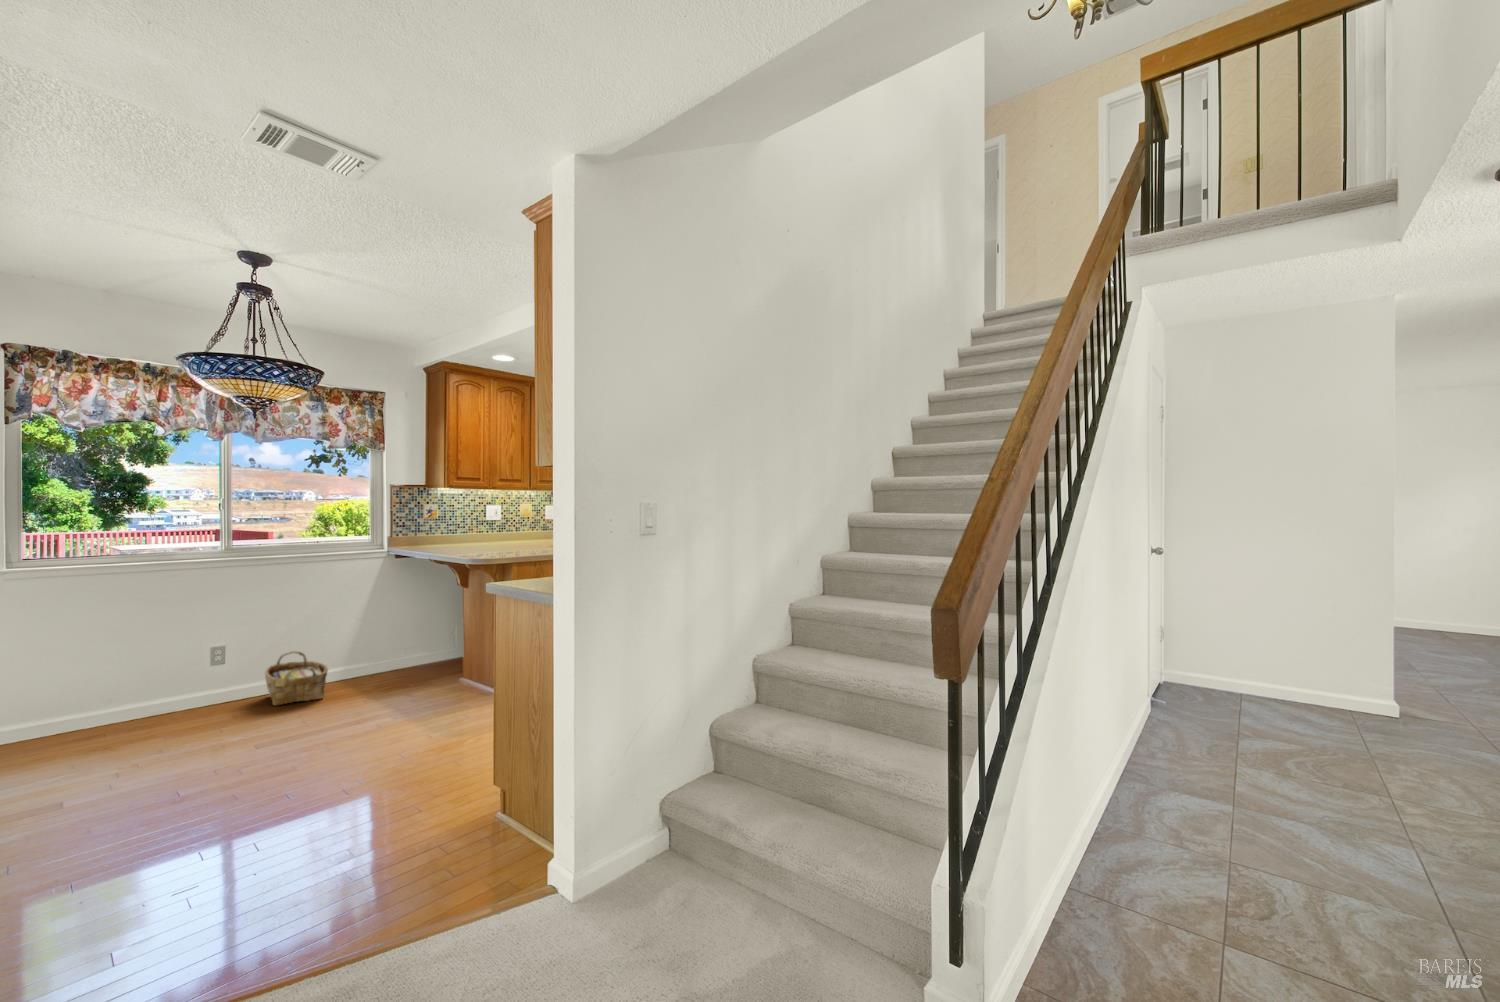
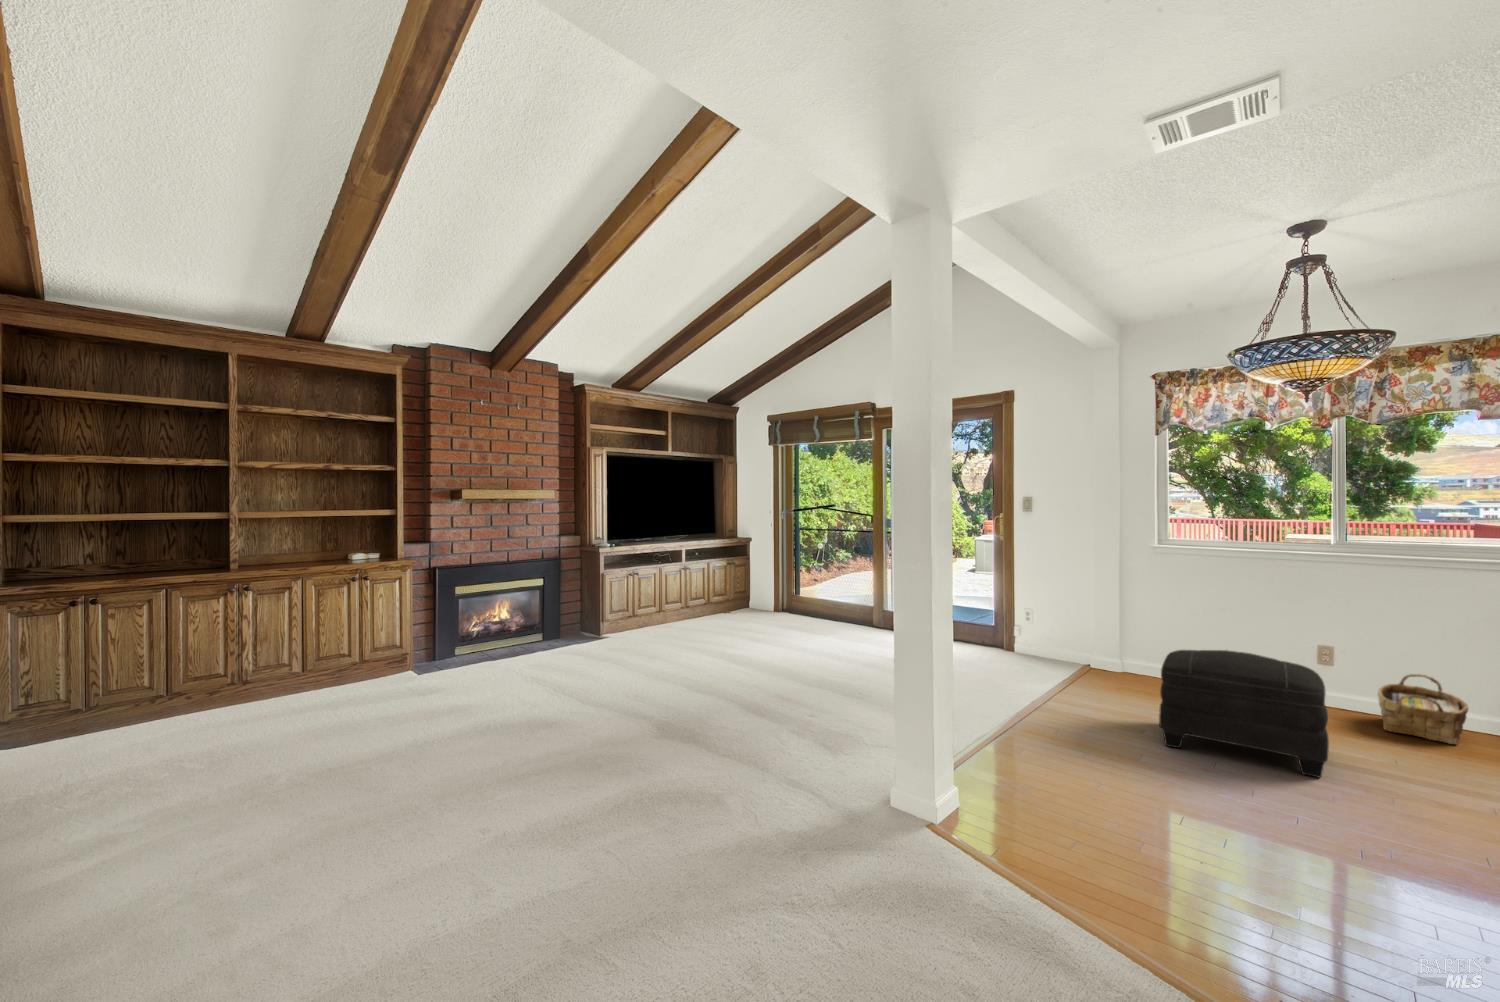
ottoman: none [72,665,268,802] -> present [1159,650,1329,778]

